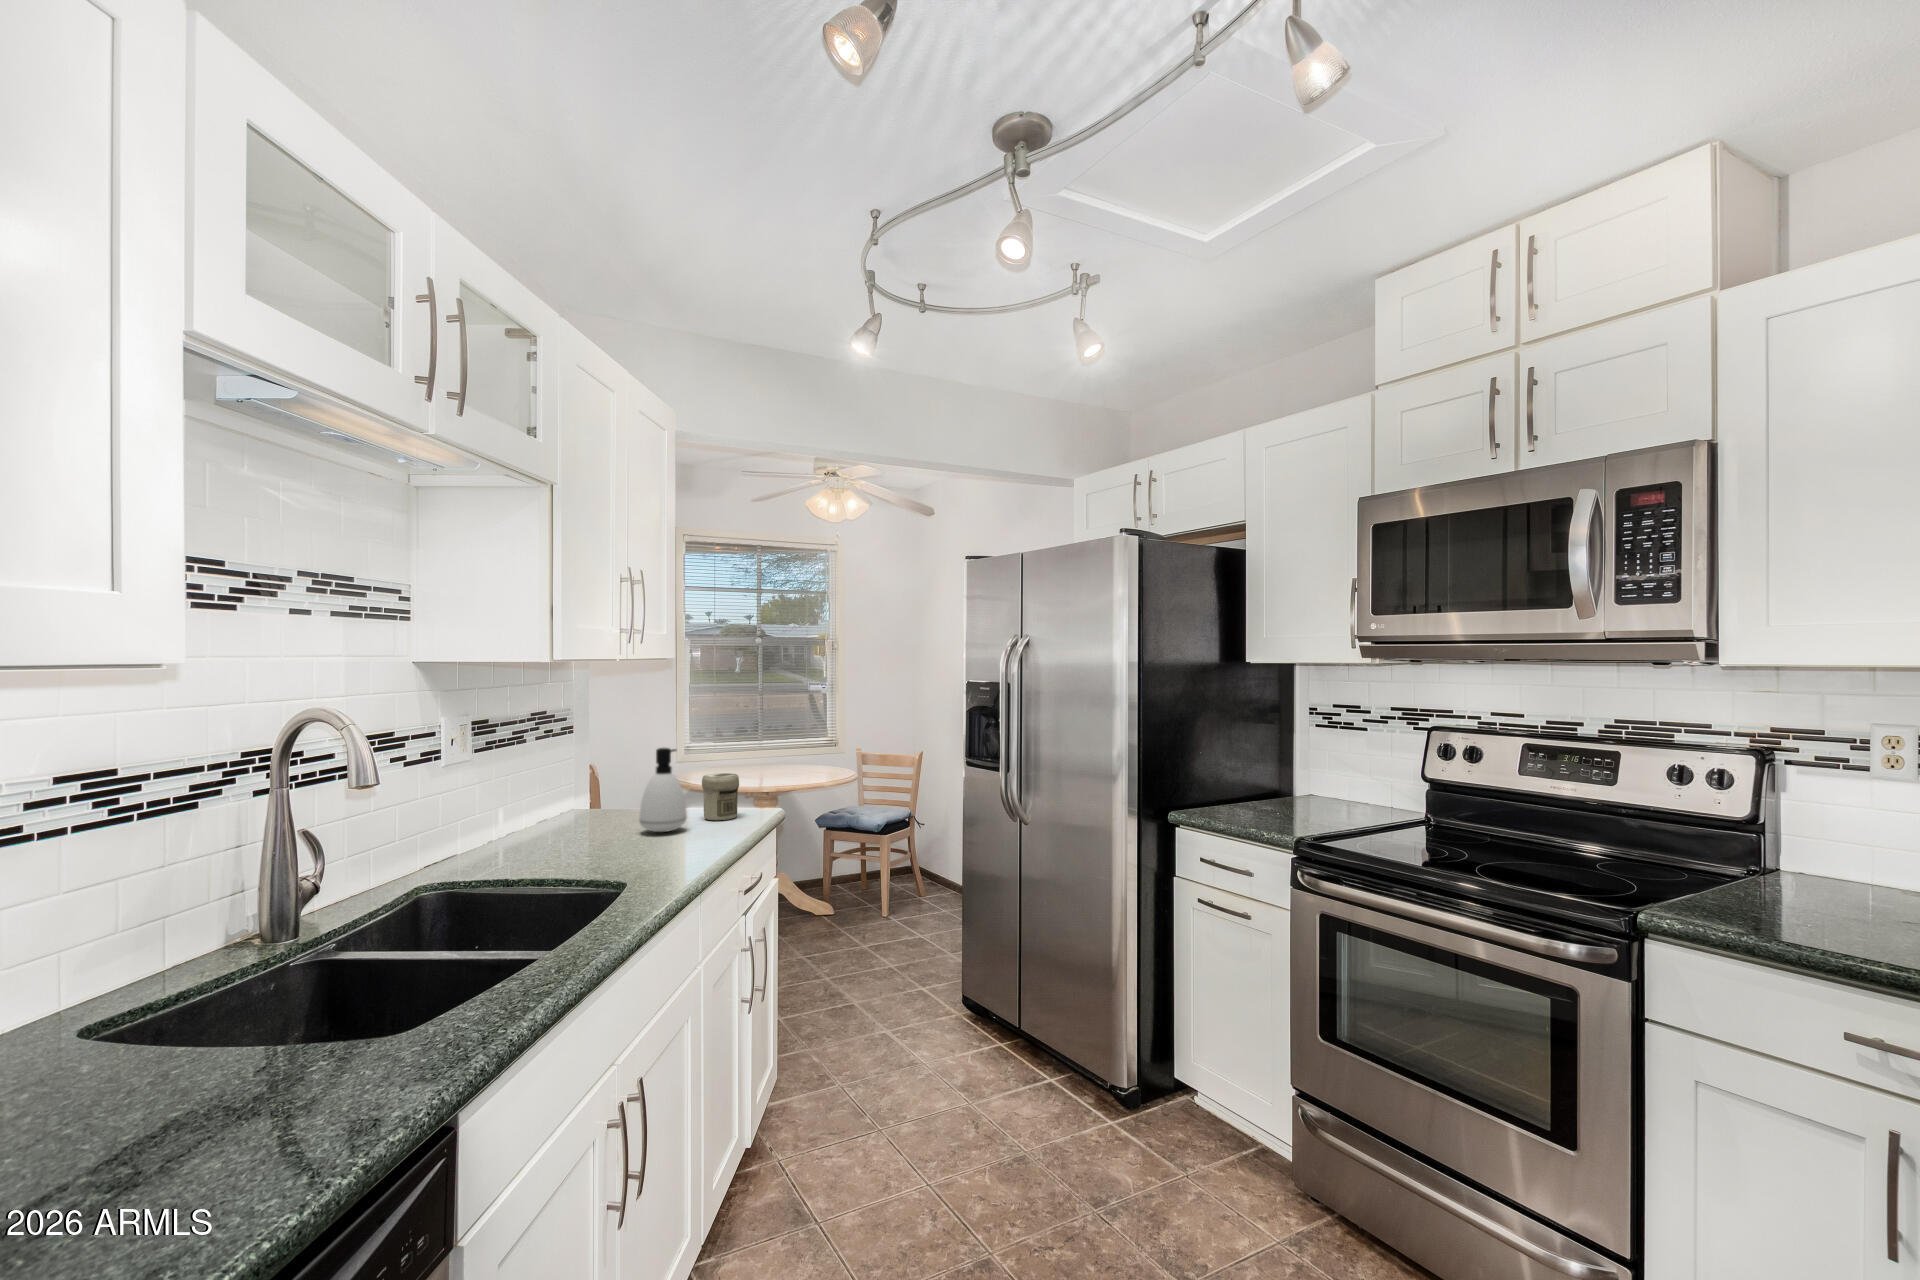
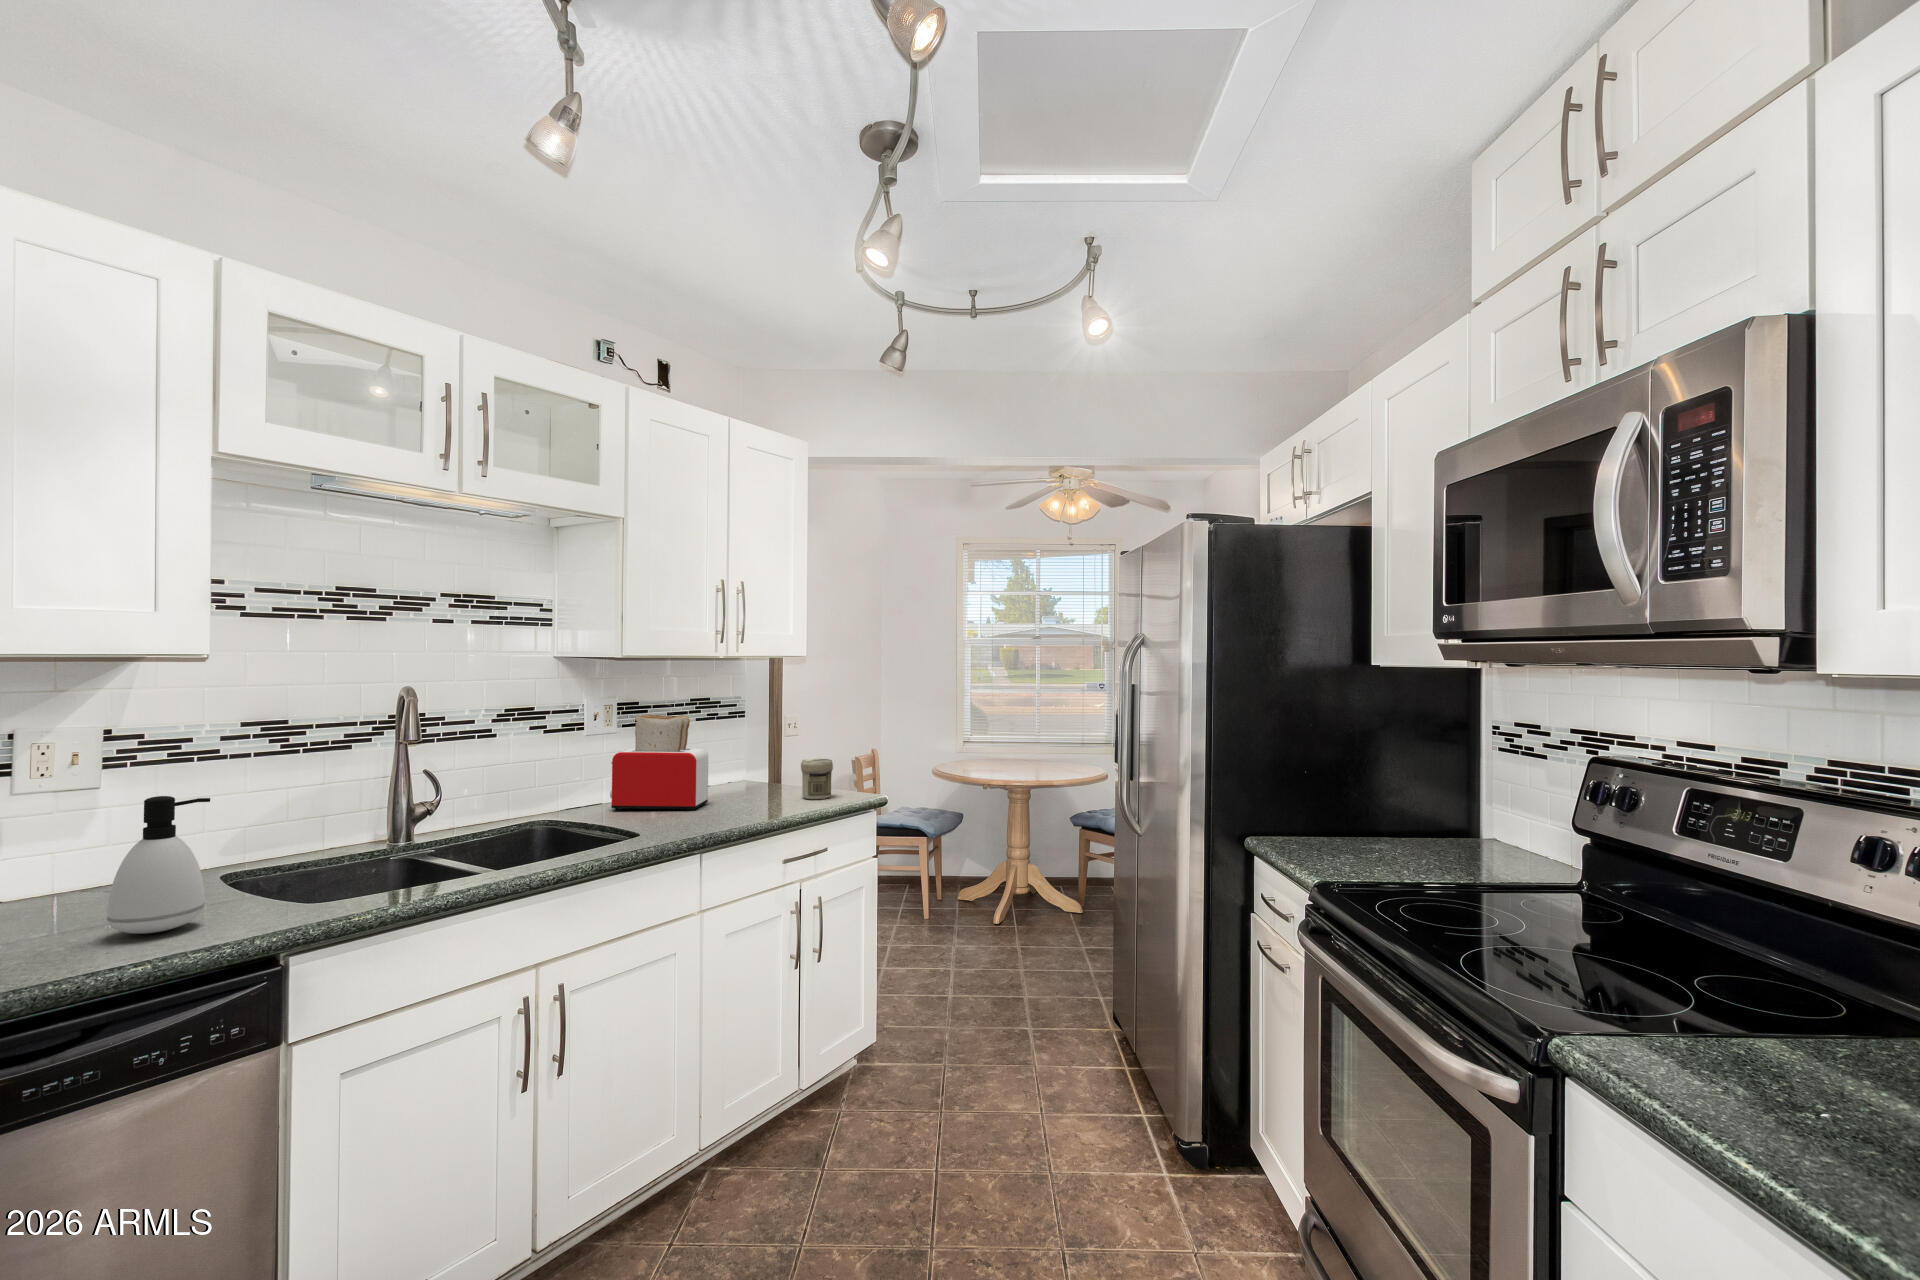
toaster: none [482,731,610,859] -> present [610,715,708,811]
soap dispenser: present [639,748,687,832] -> present [107,796,210,934]

